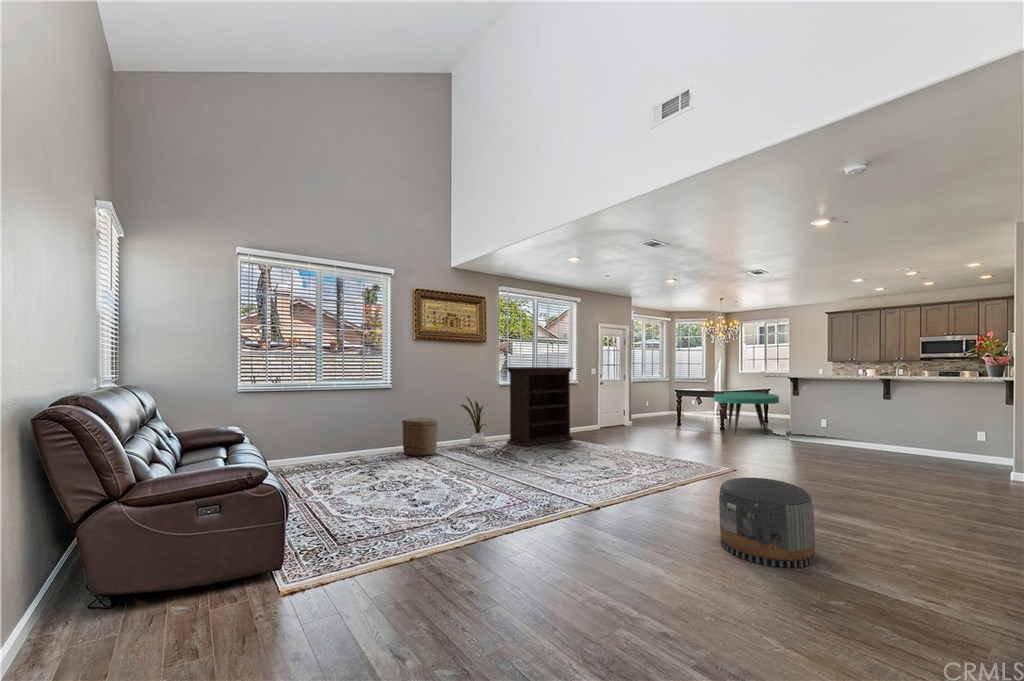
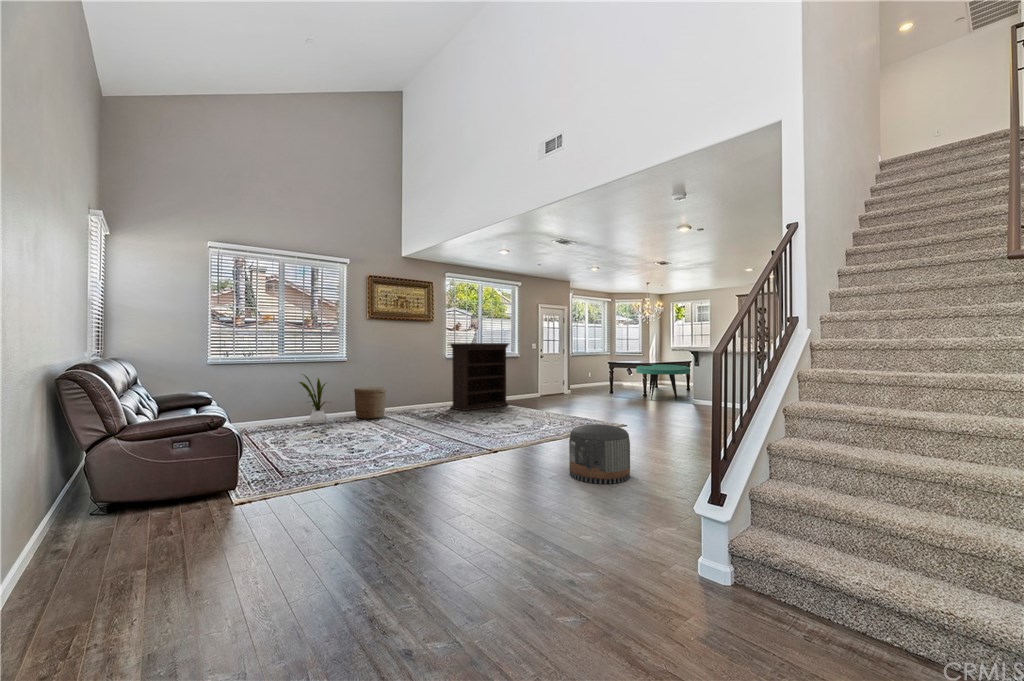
house plant: present [461,397,487,446] -> present [299,374,327,424]

